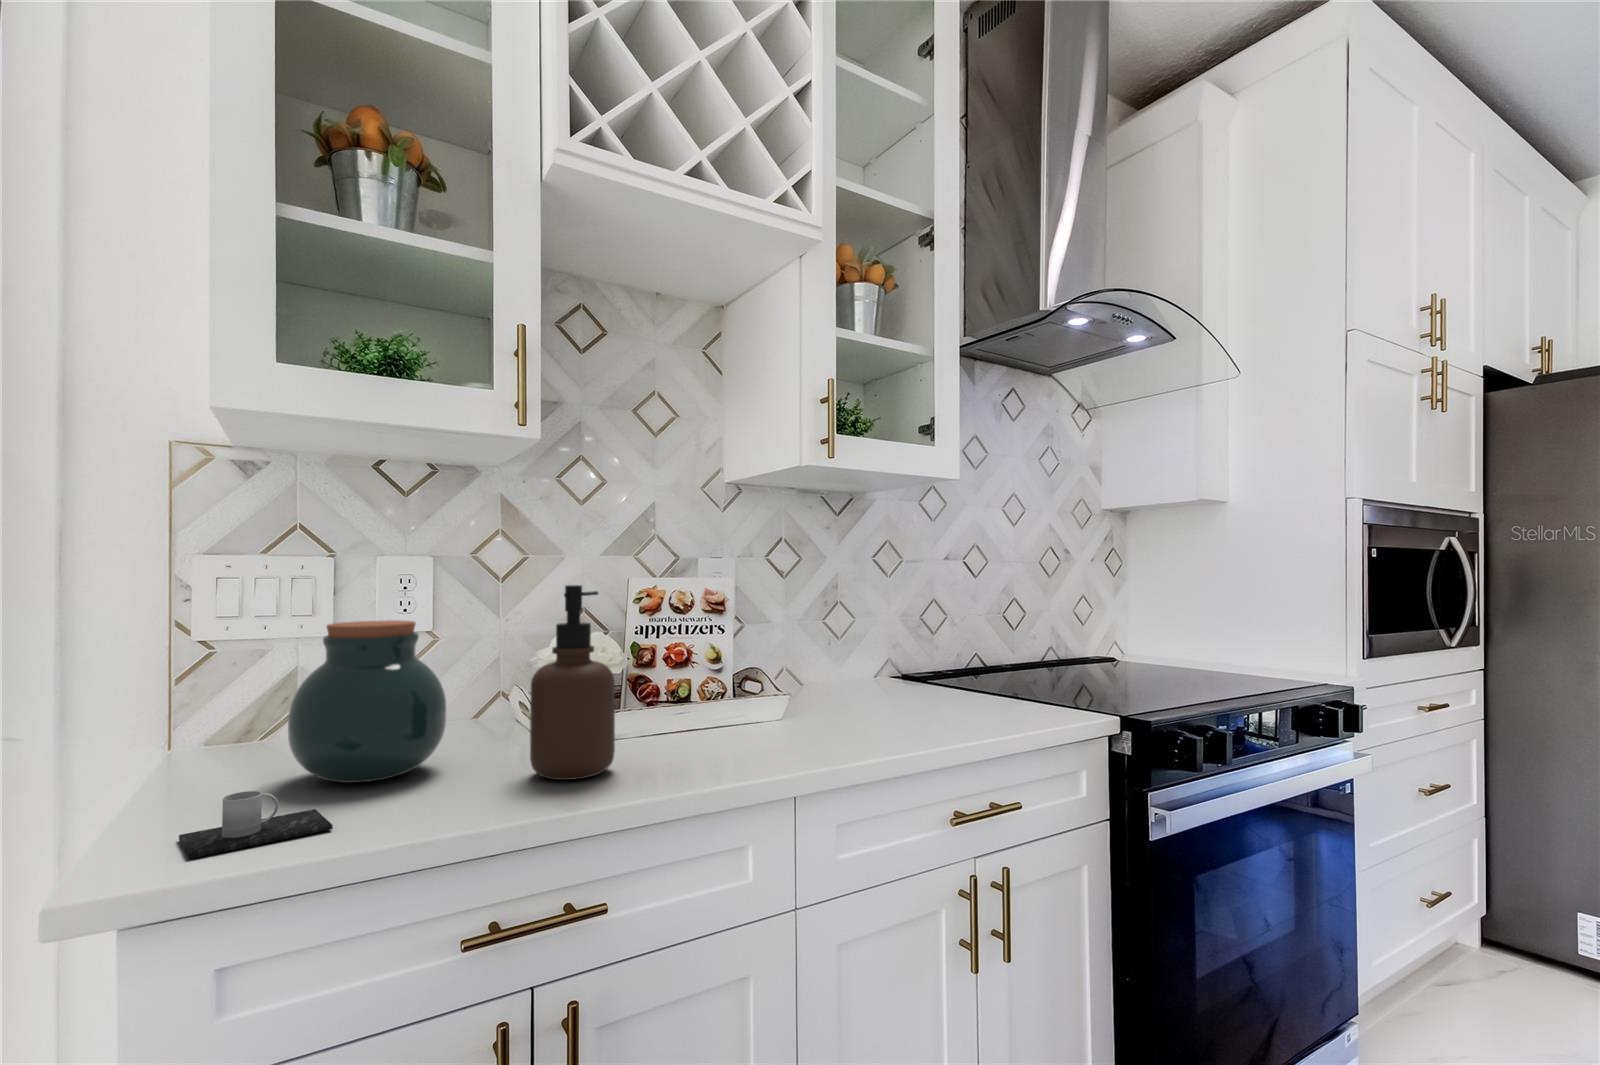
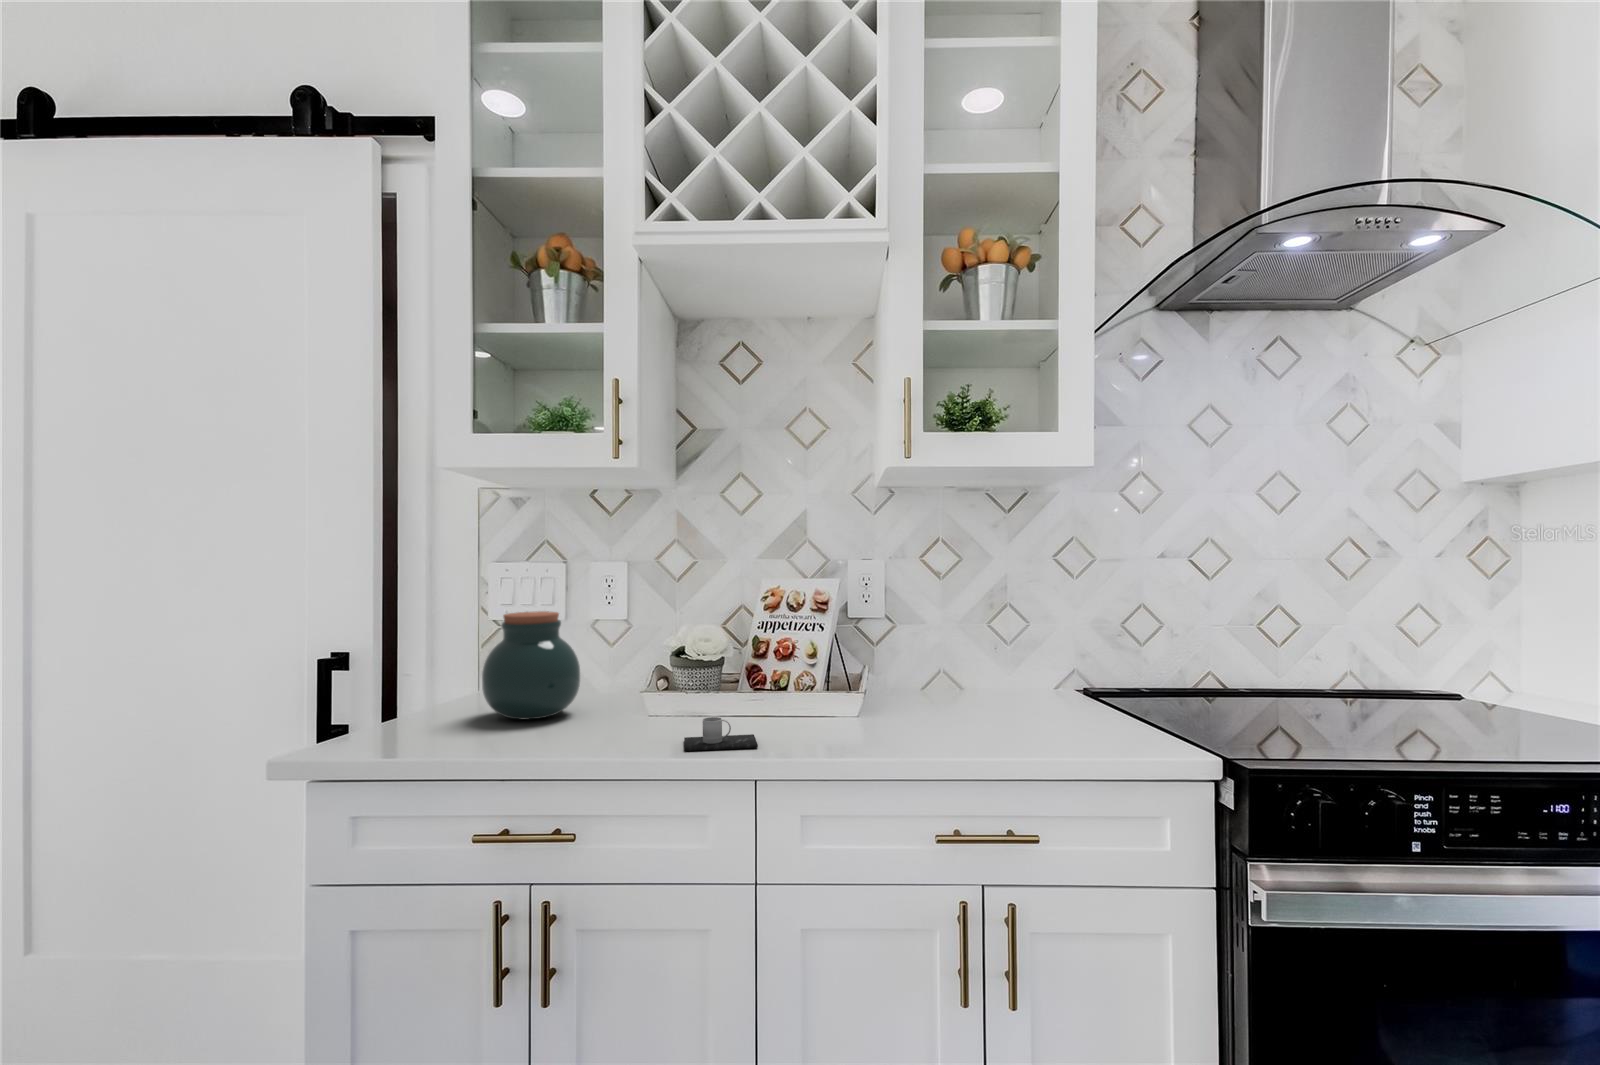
soap dispenser: present [530,585,615,780] -> none [599,592,661,737]
mug: present [179,791,333,859] -> present [684,717,758,751]

